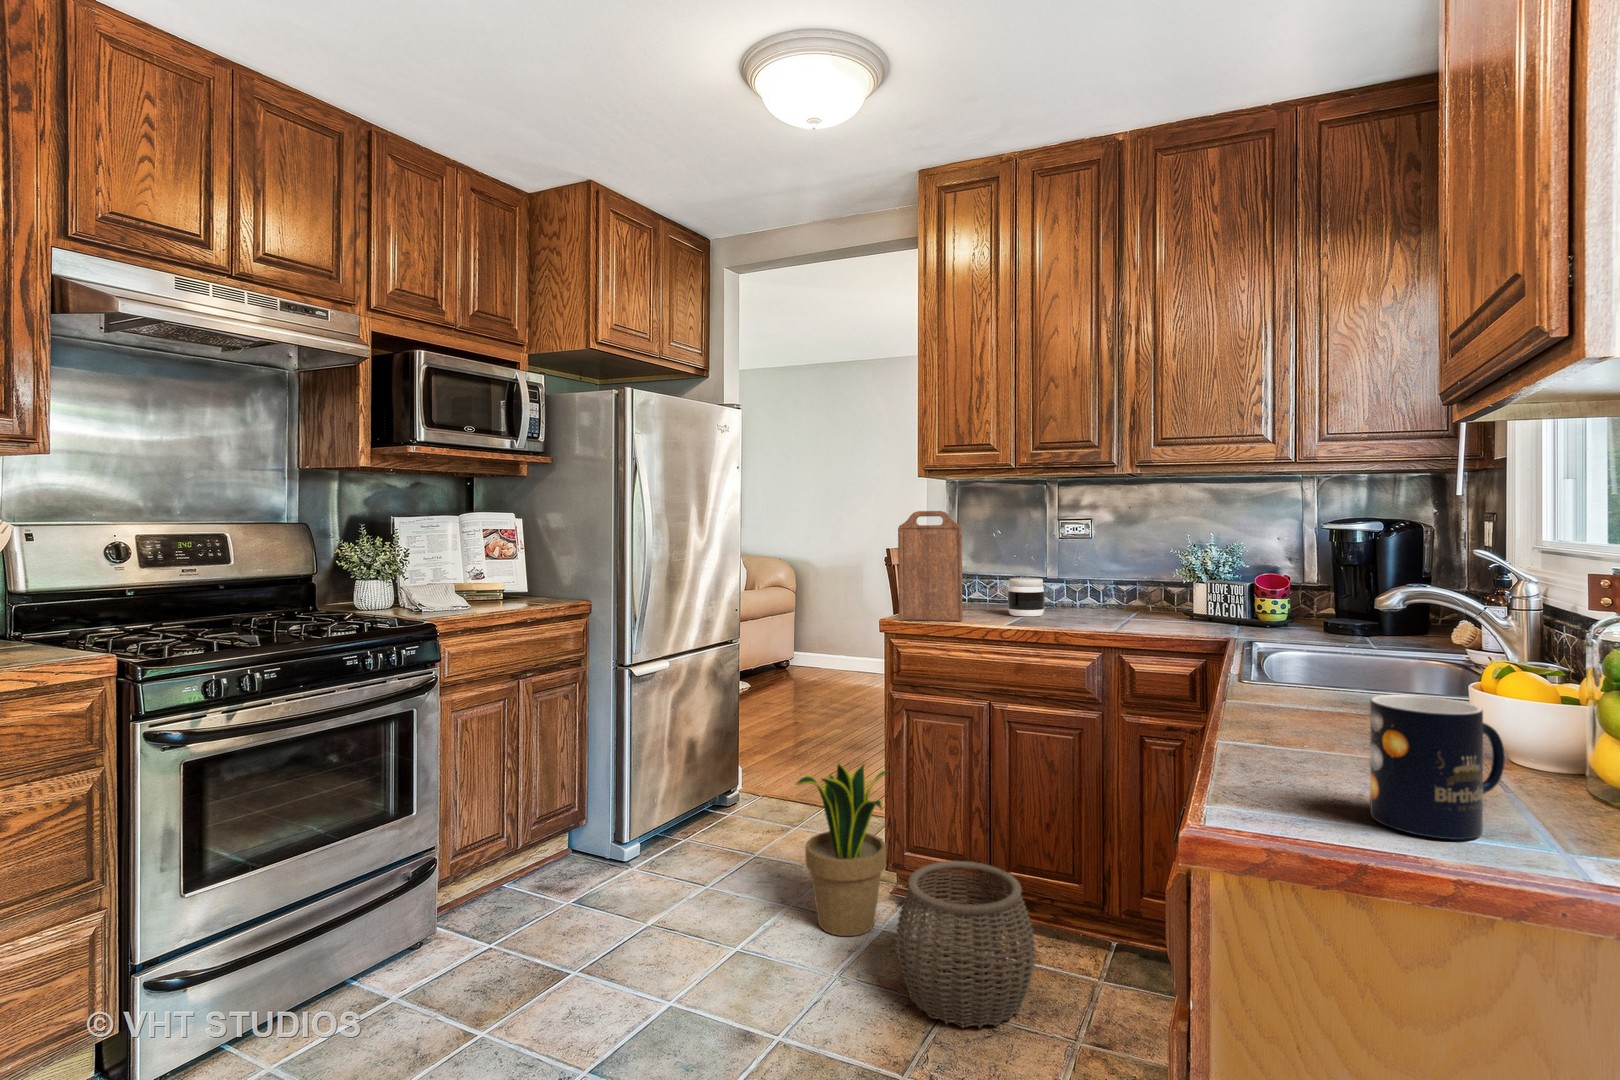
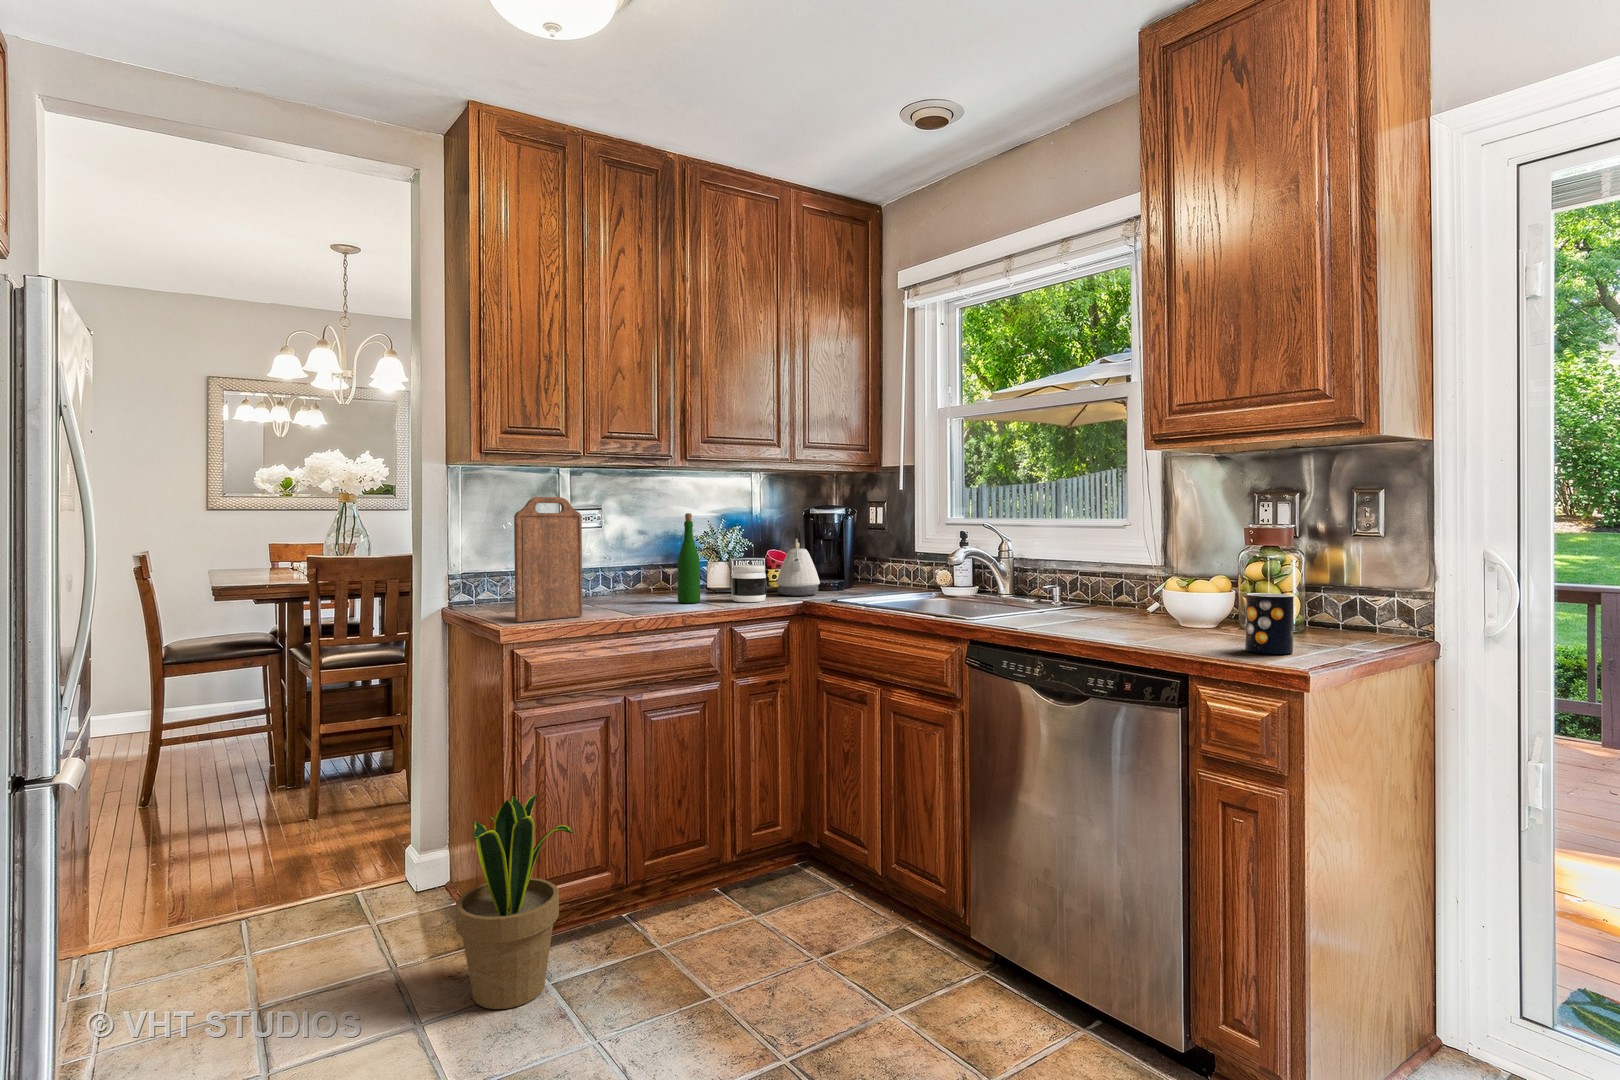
wine bottle: none [1098,523,1125,621] -> present [678,513,700,603]
kettle: none [1245,538,1309,628] -> present [777,526,820,596]
jar: present [1008,578,1045,616] -> present [732,565,767,602]
woven basket: present [895,861,1036,1028] -> none [639,845,775,1005]

